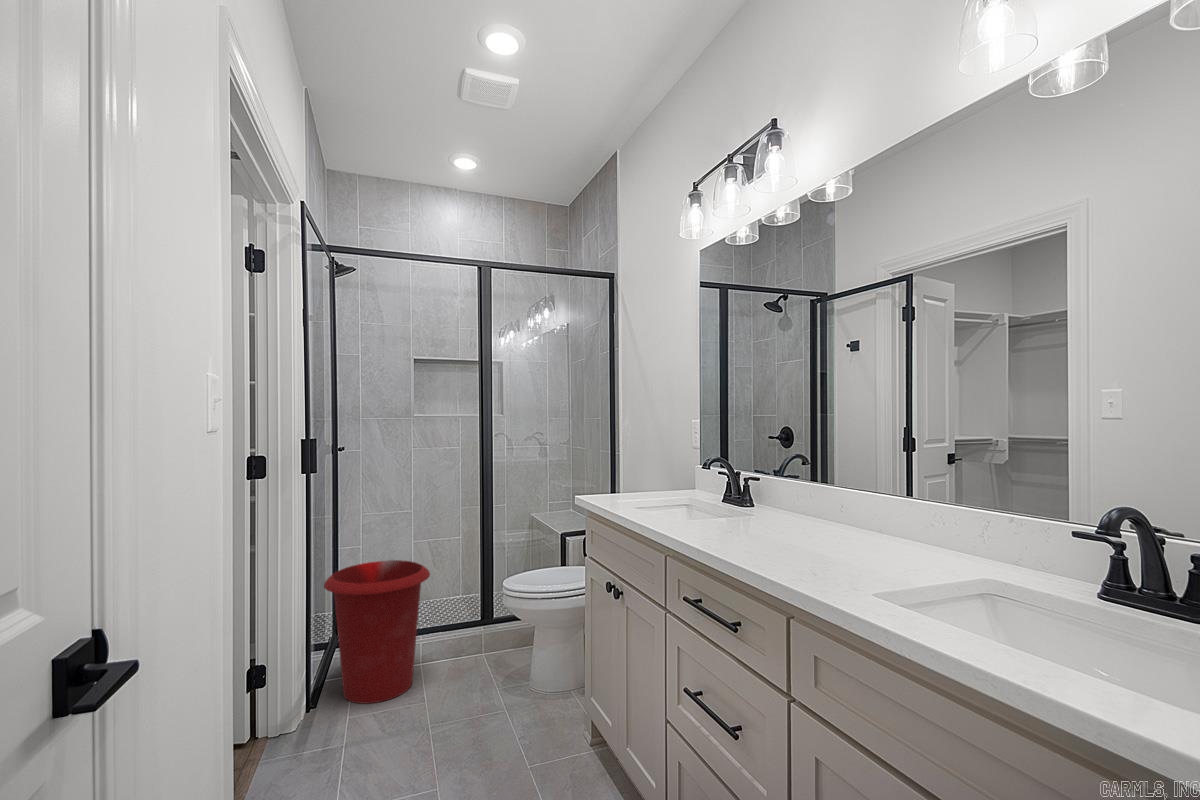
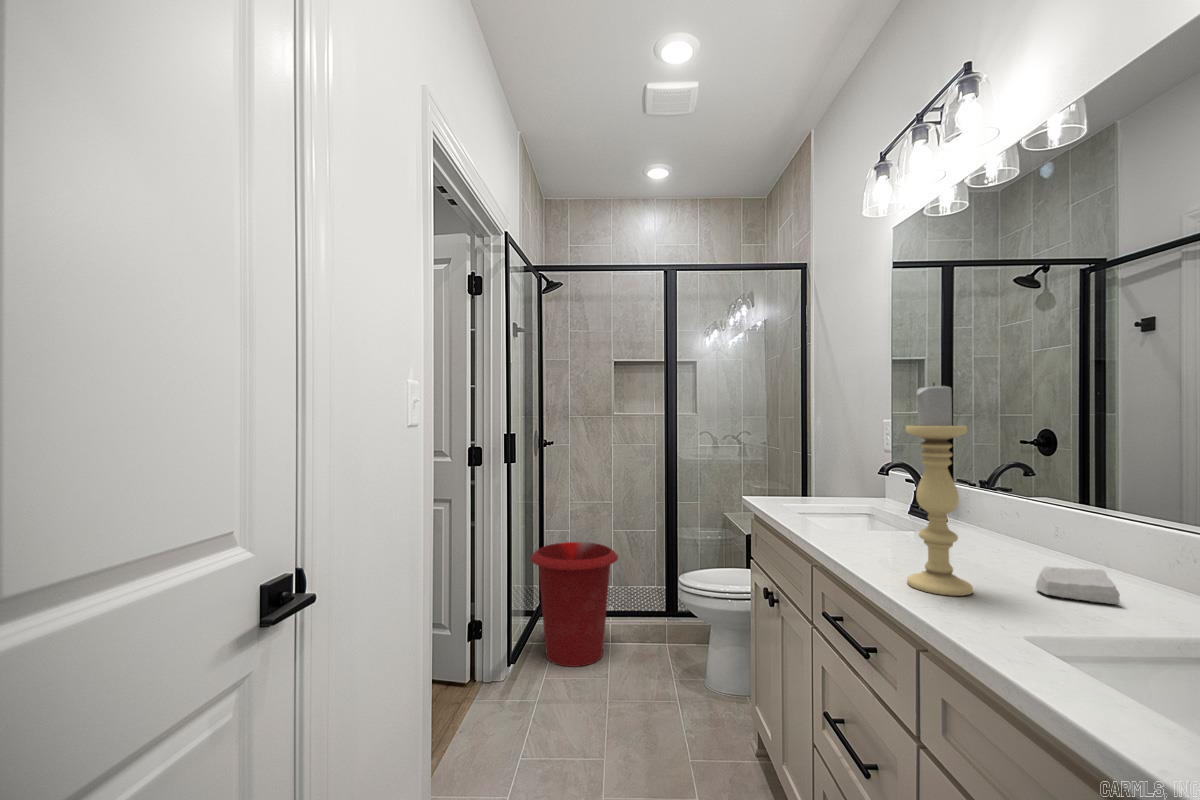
candle holder: none [762,393,812,568] -> present [906,383,973,596]
soap bar: none [846,535,900,560] -> present [1036,567,1120,604]

